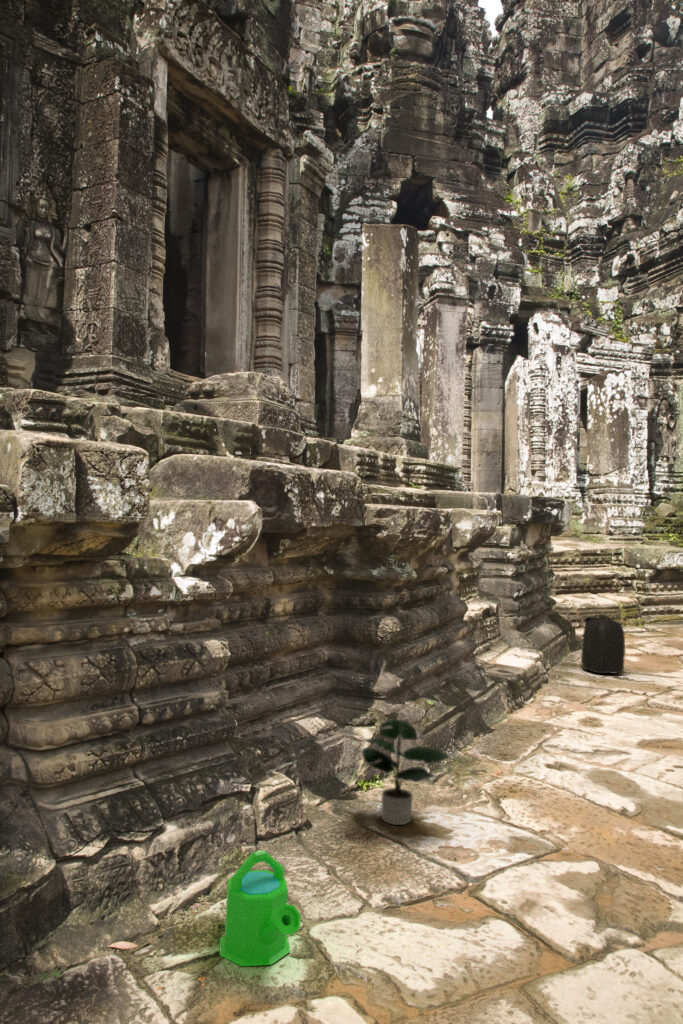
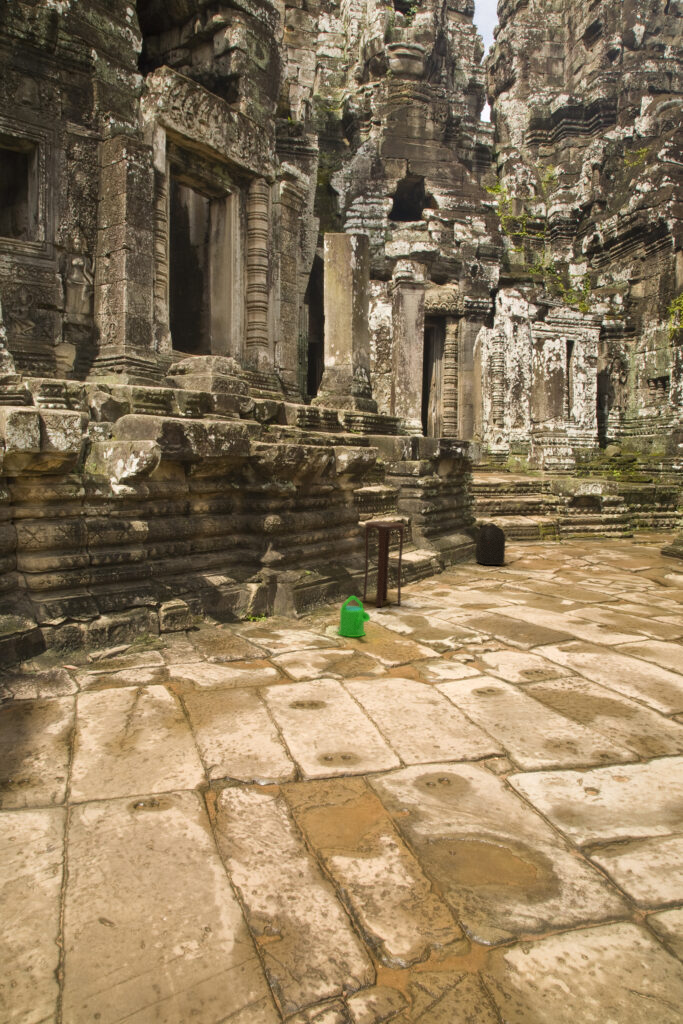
stool: none [500,623,568,759] -> present [363,521,405,607]
potted plant: present [361,719,449,825] -> none [235,574,287,633]
watering can: present [220,850,301,966] -> present [338,596,370,637]

